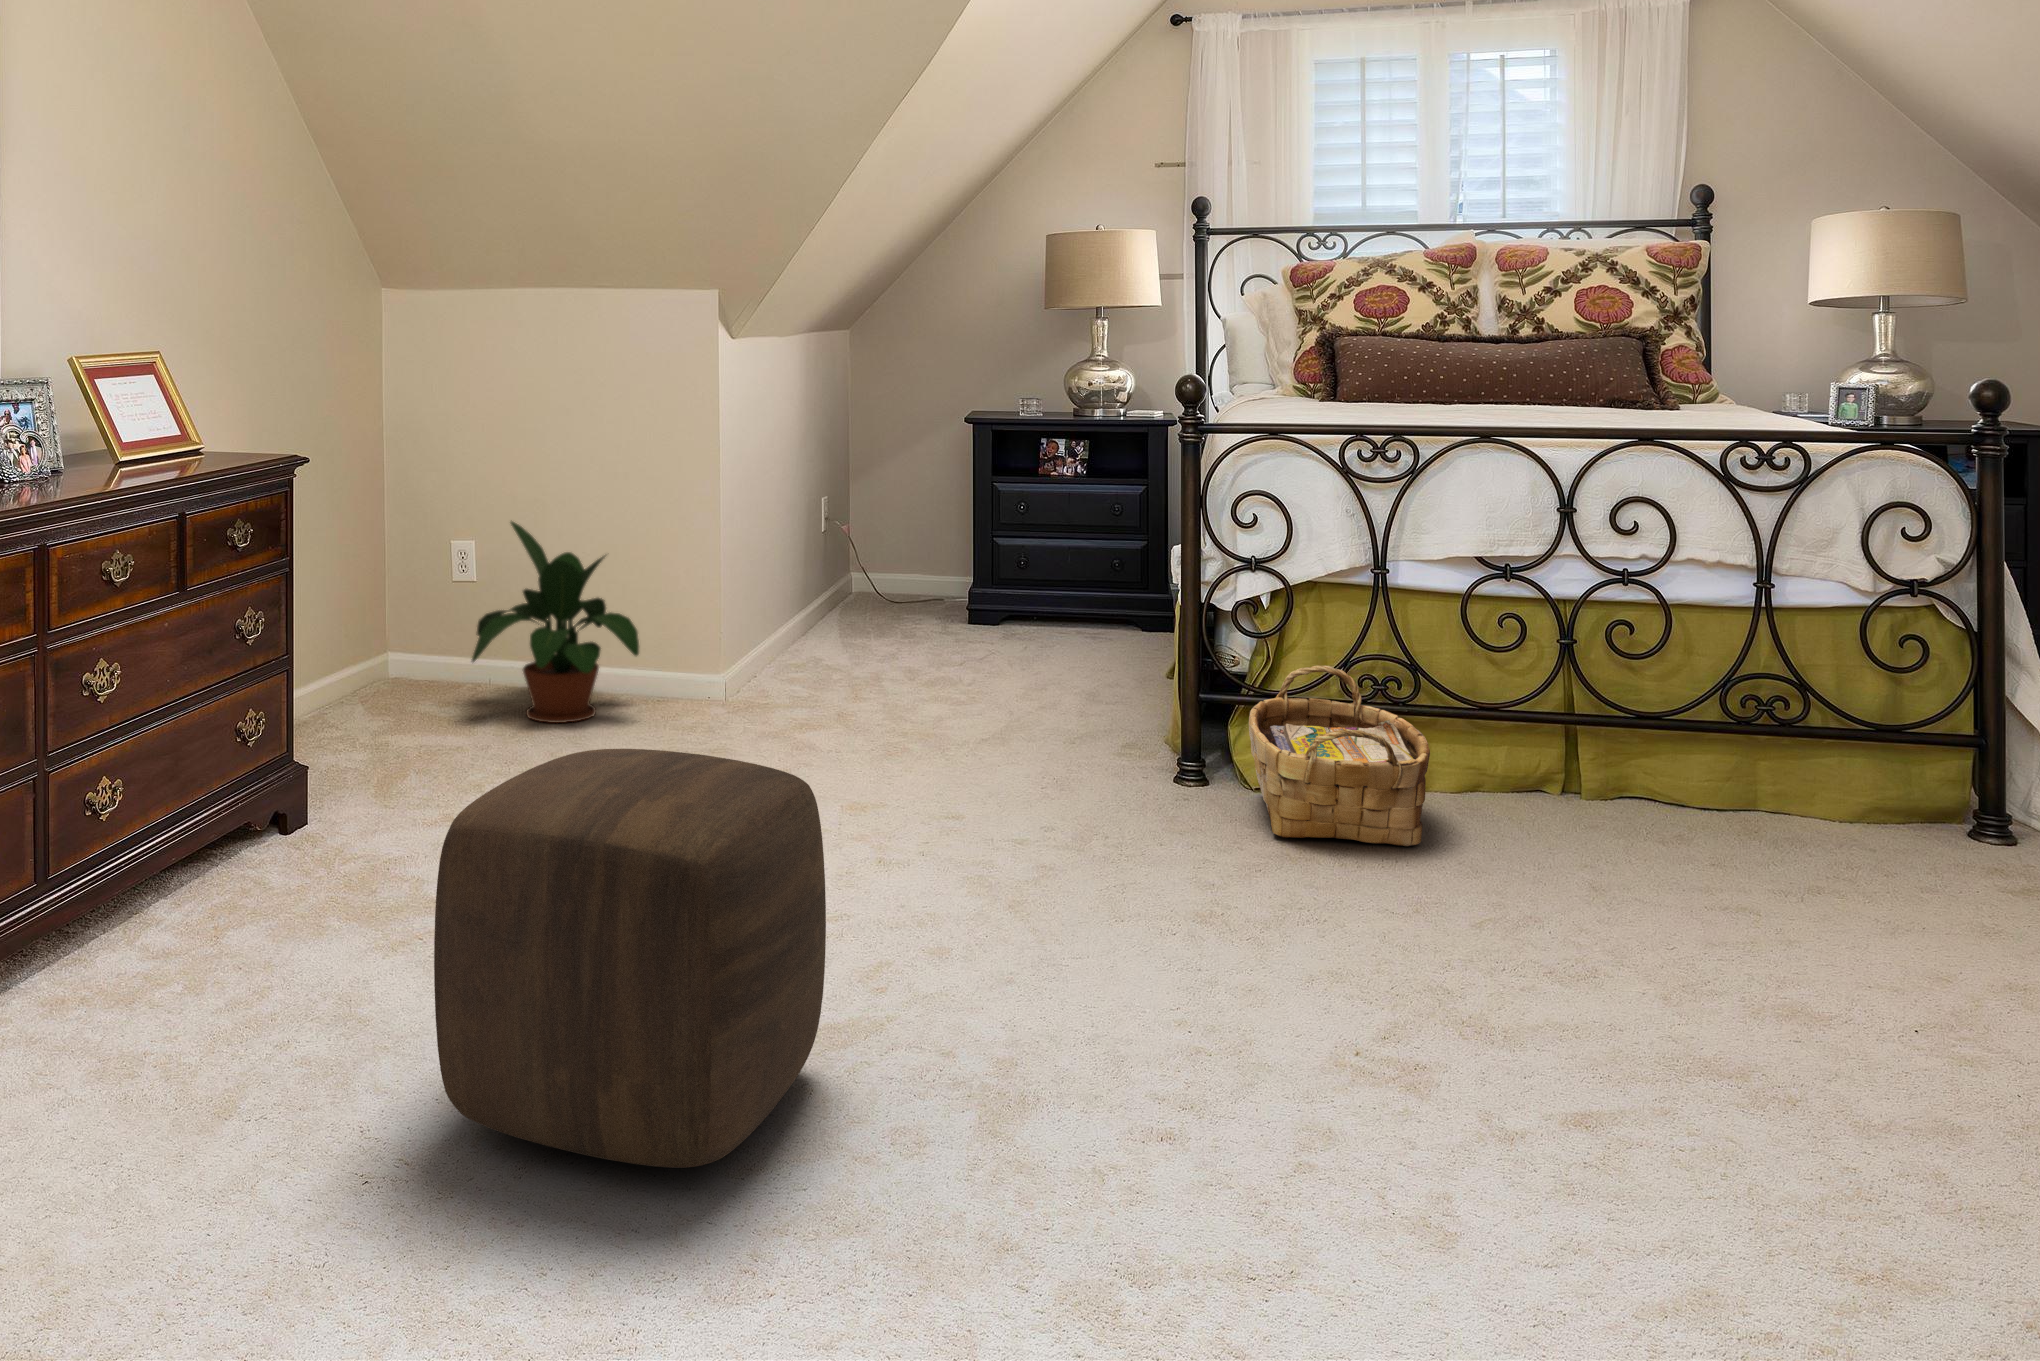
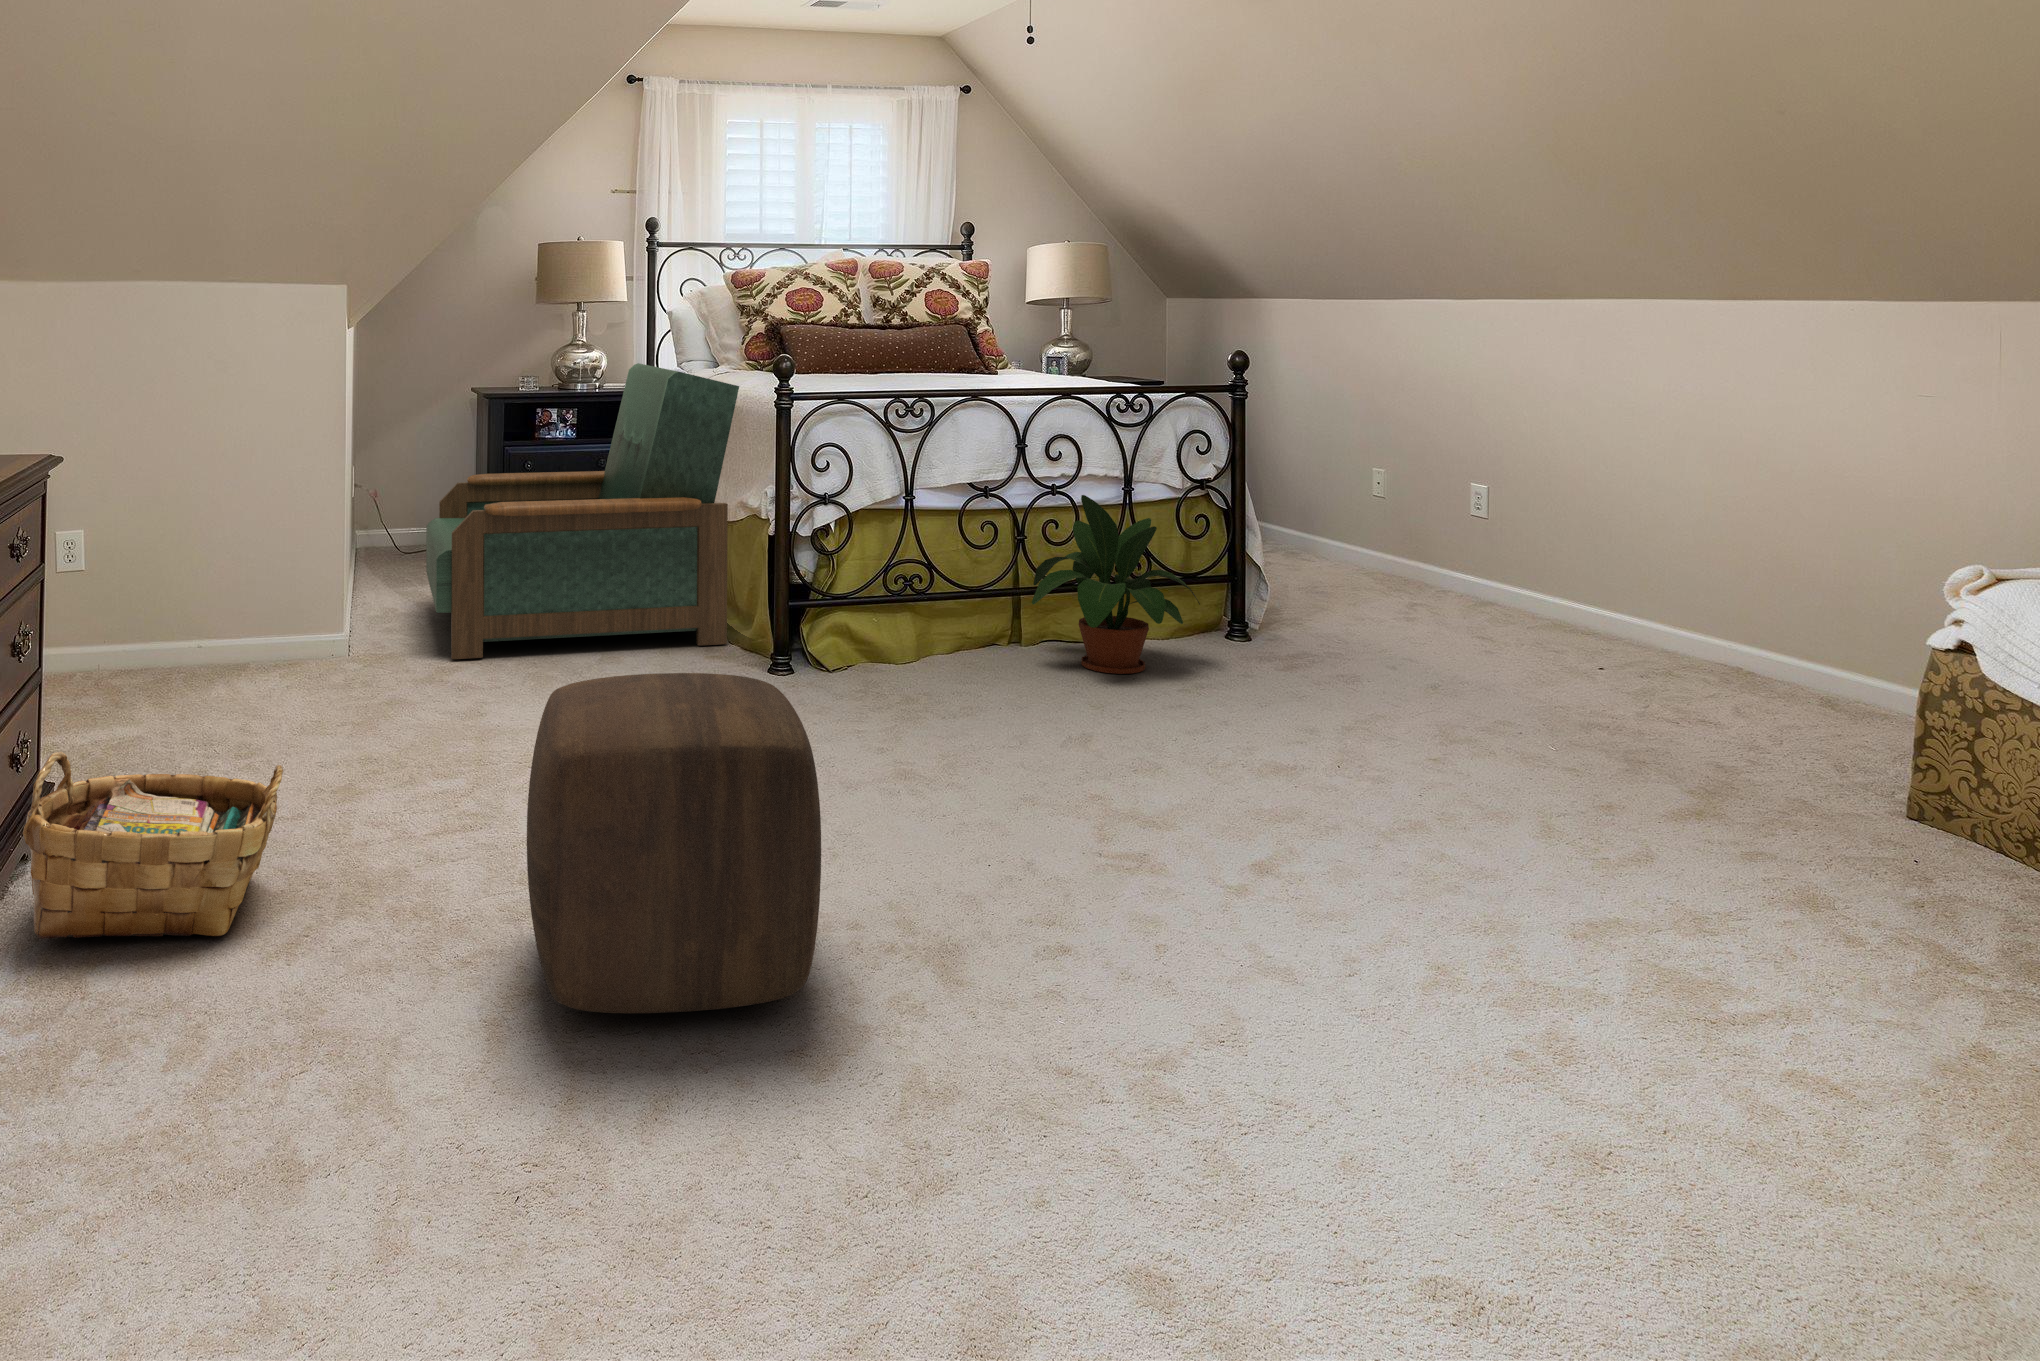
armchair: none [800,384,1173,743] -> present [426,363,739,659]
potted plant: present [472,522,639,723] -> present [1032,495,1200,674]
woven basket: present [1249,665,1430,846] -> present [23,752,284,939]

